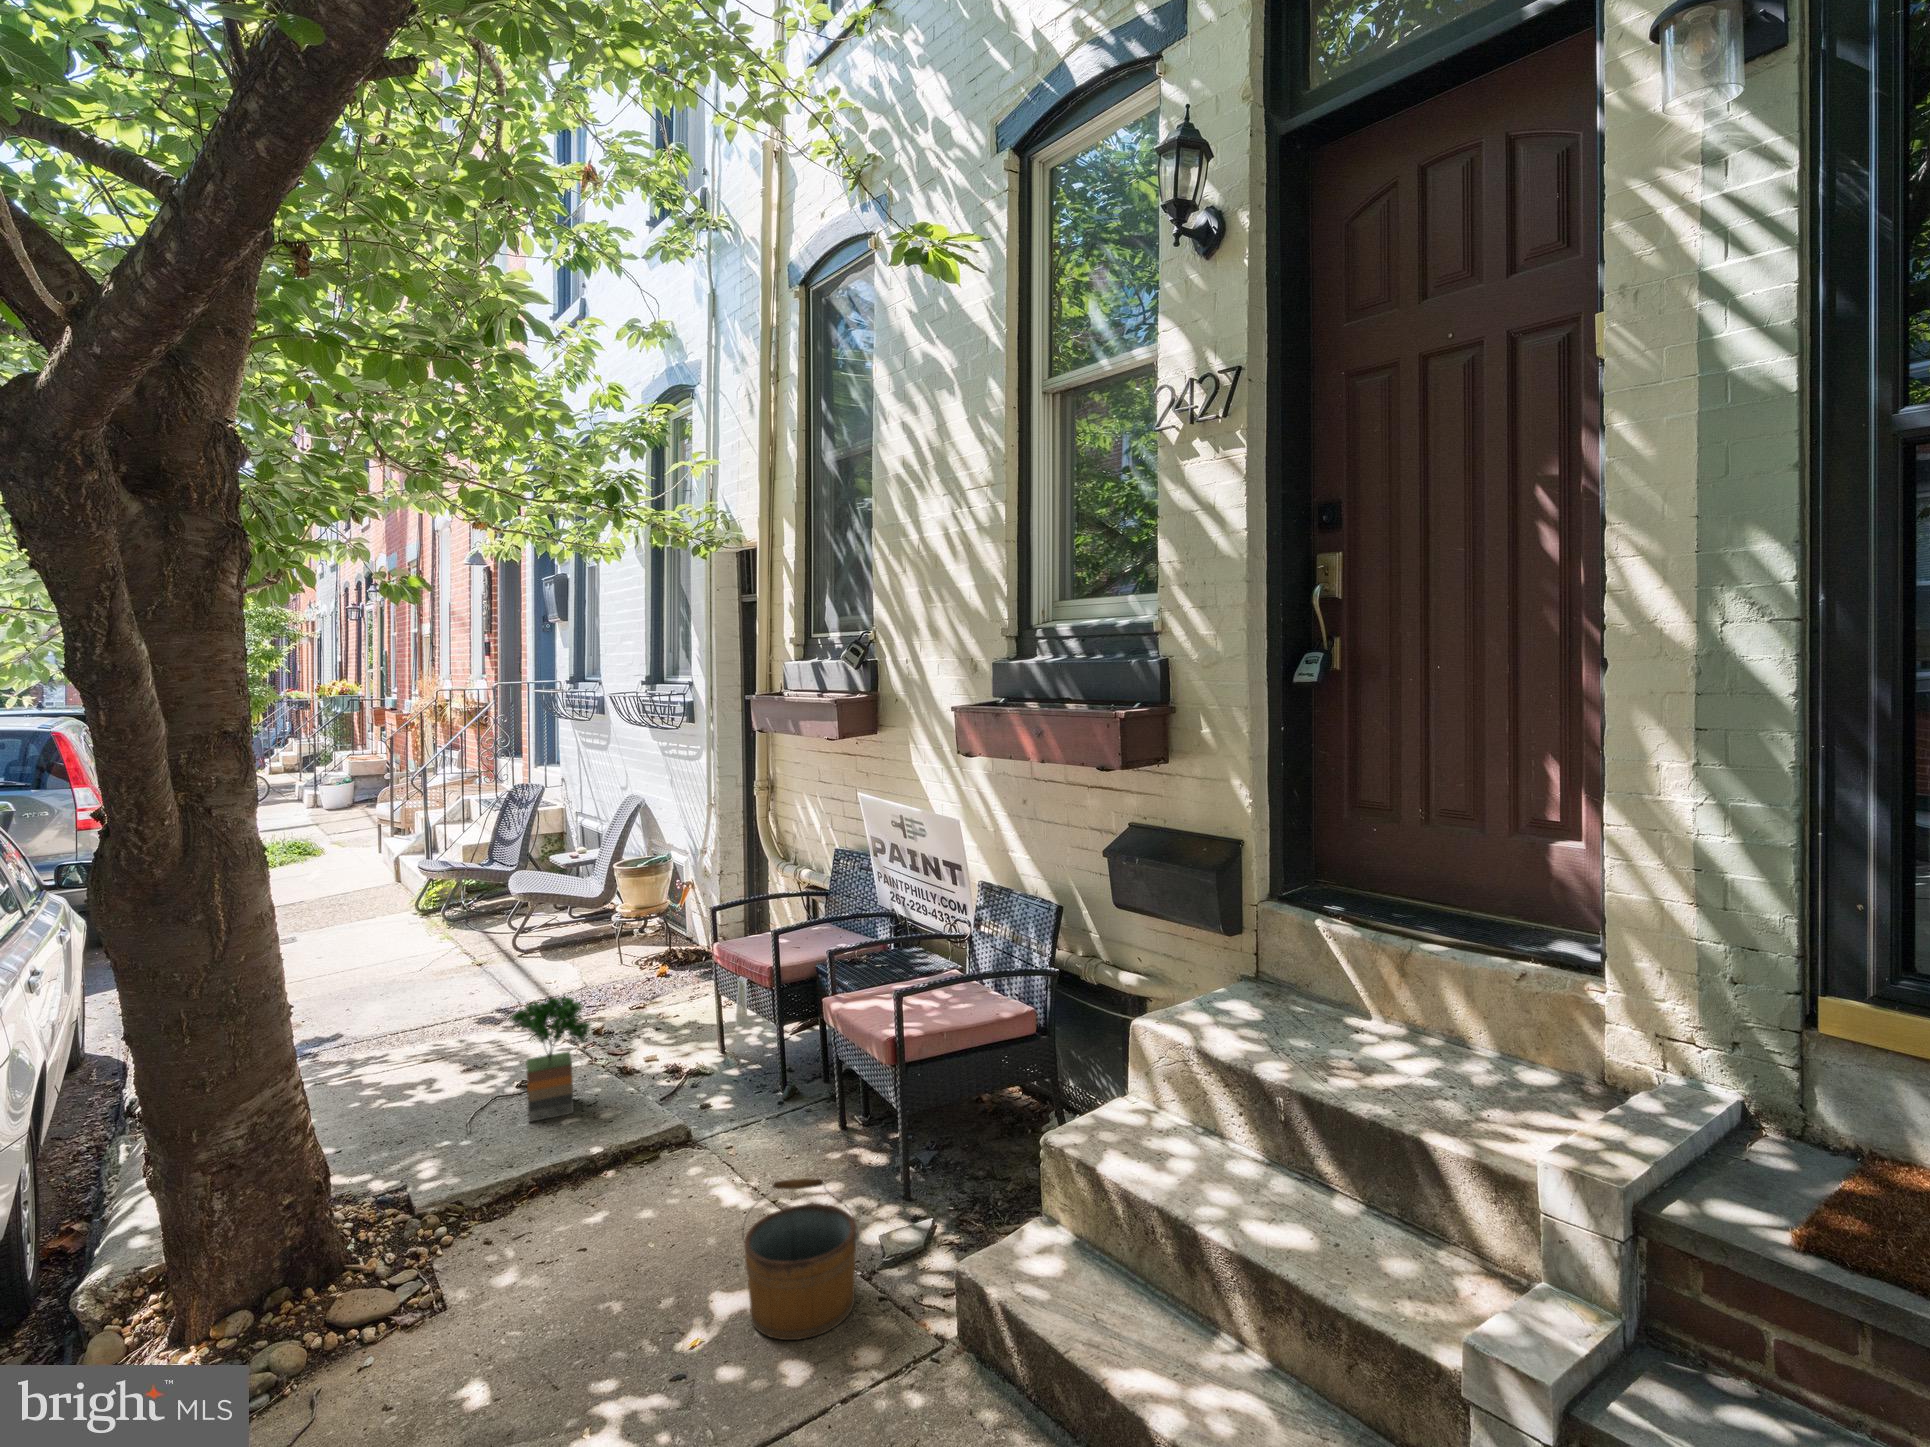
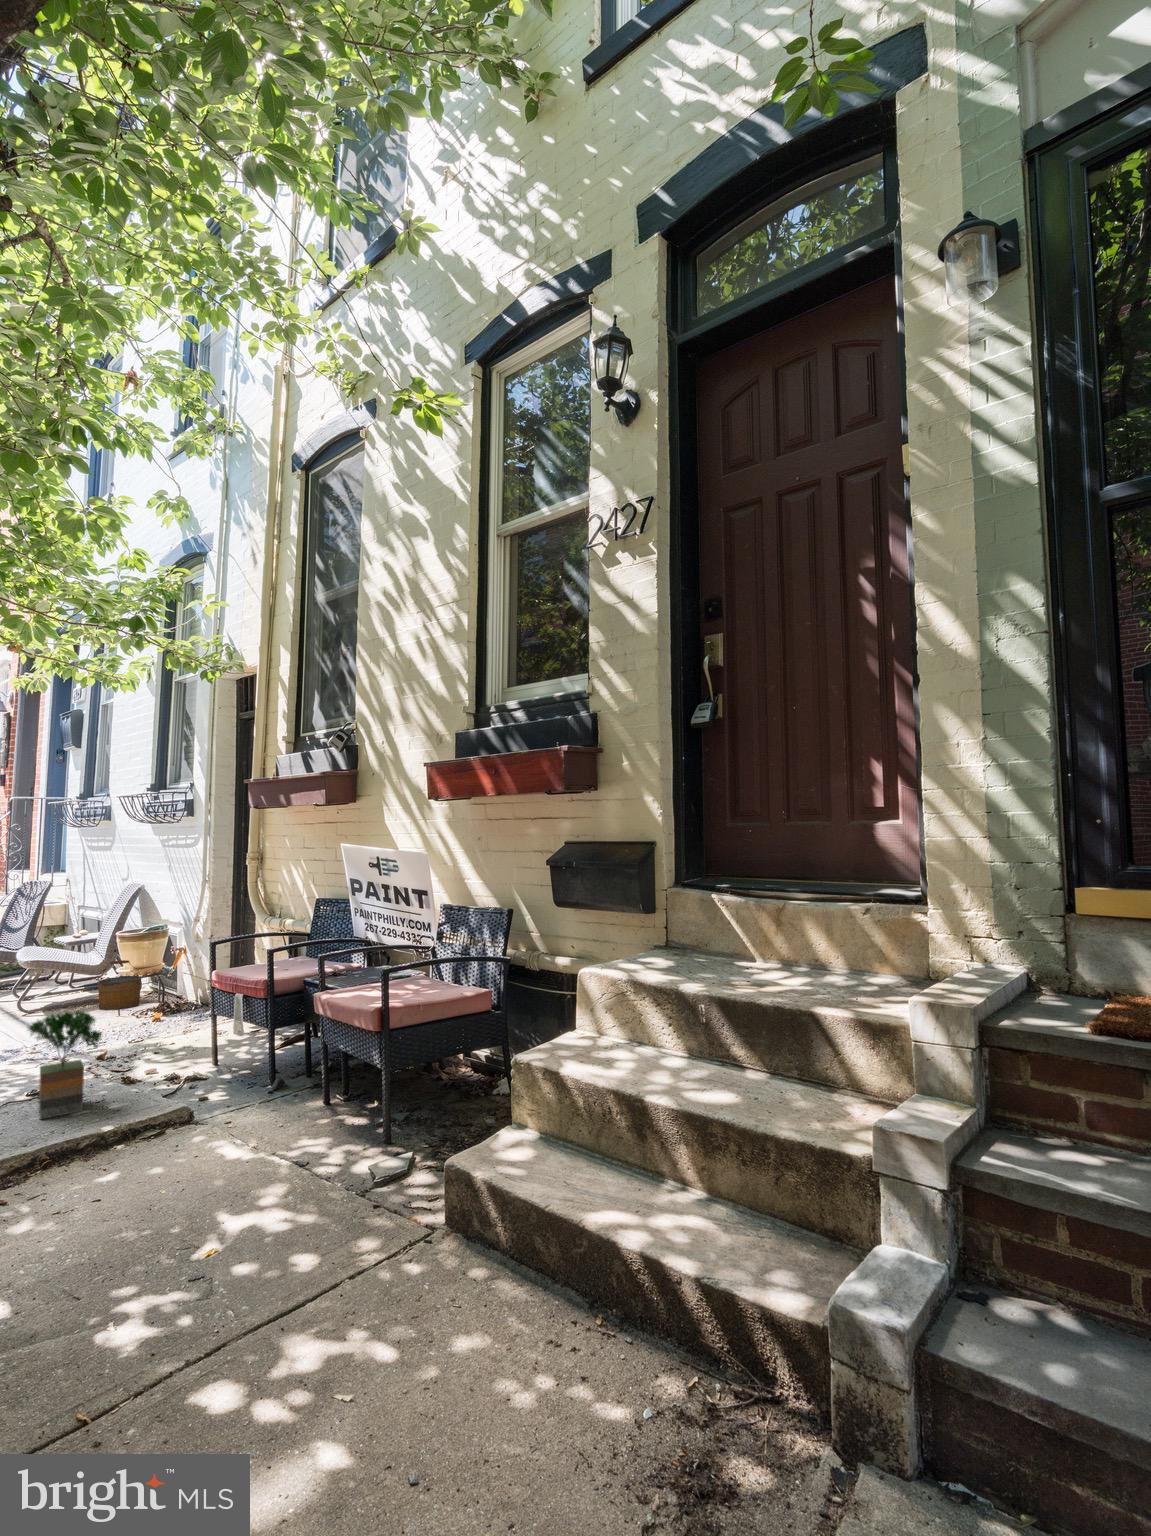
bucket: present [743,1179,858,1340] -> present [98,960,141,1010]

